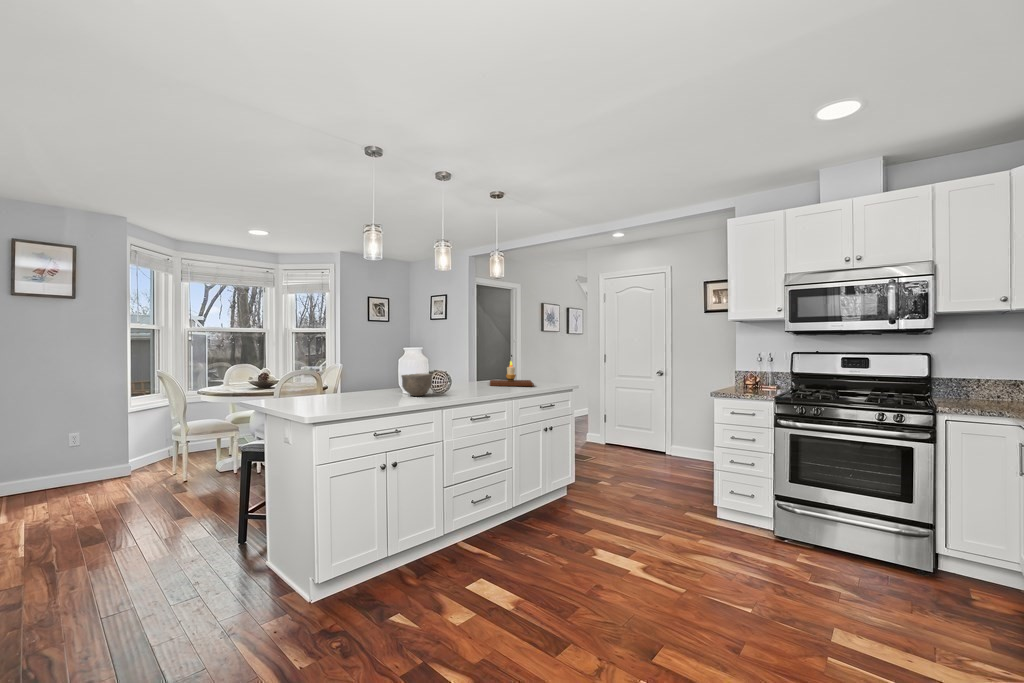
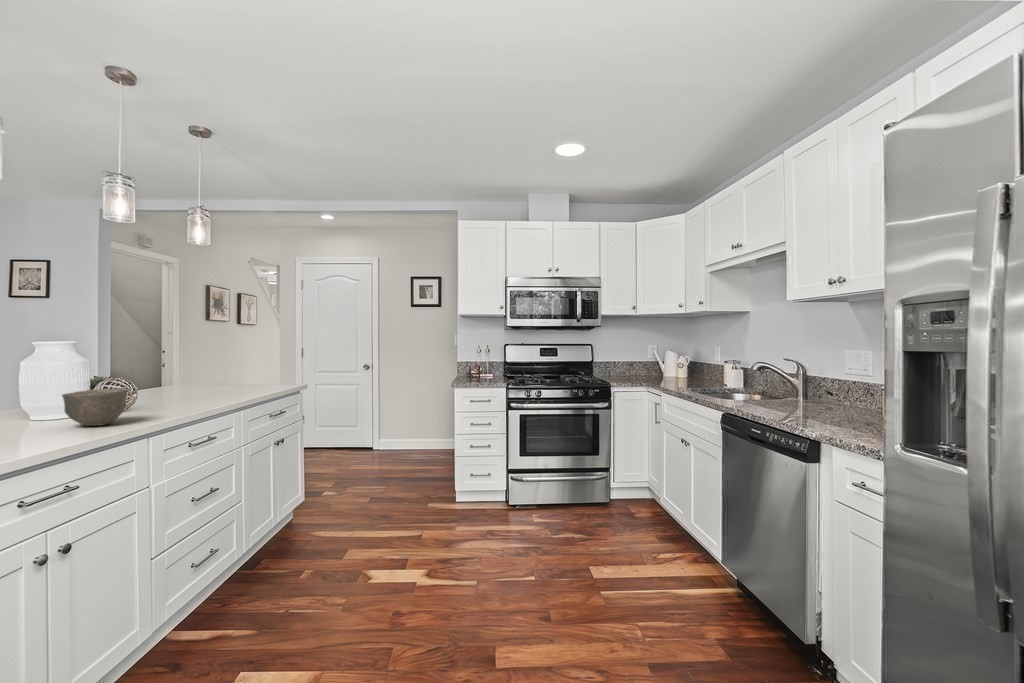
candle: present [490,361,533,386] -> none [181,361,258,397]

